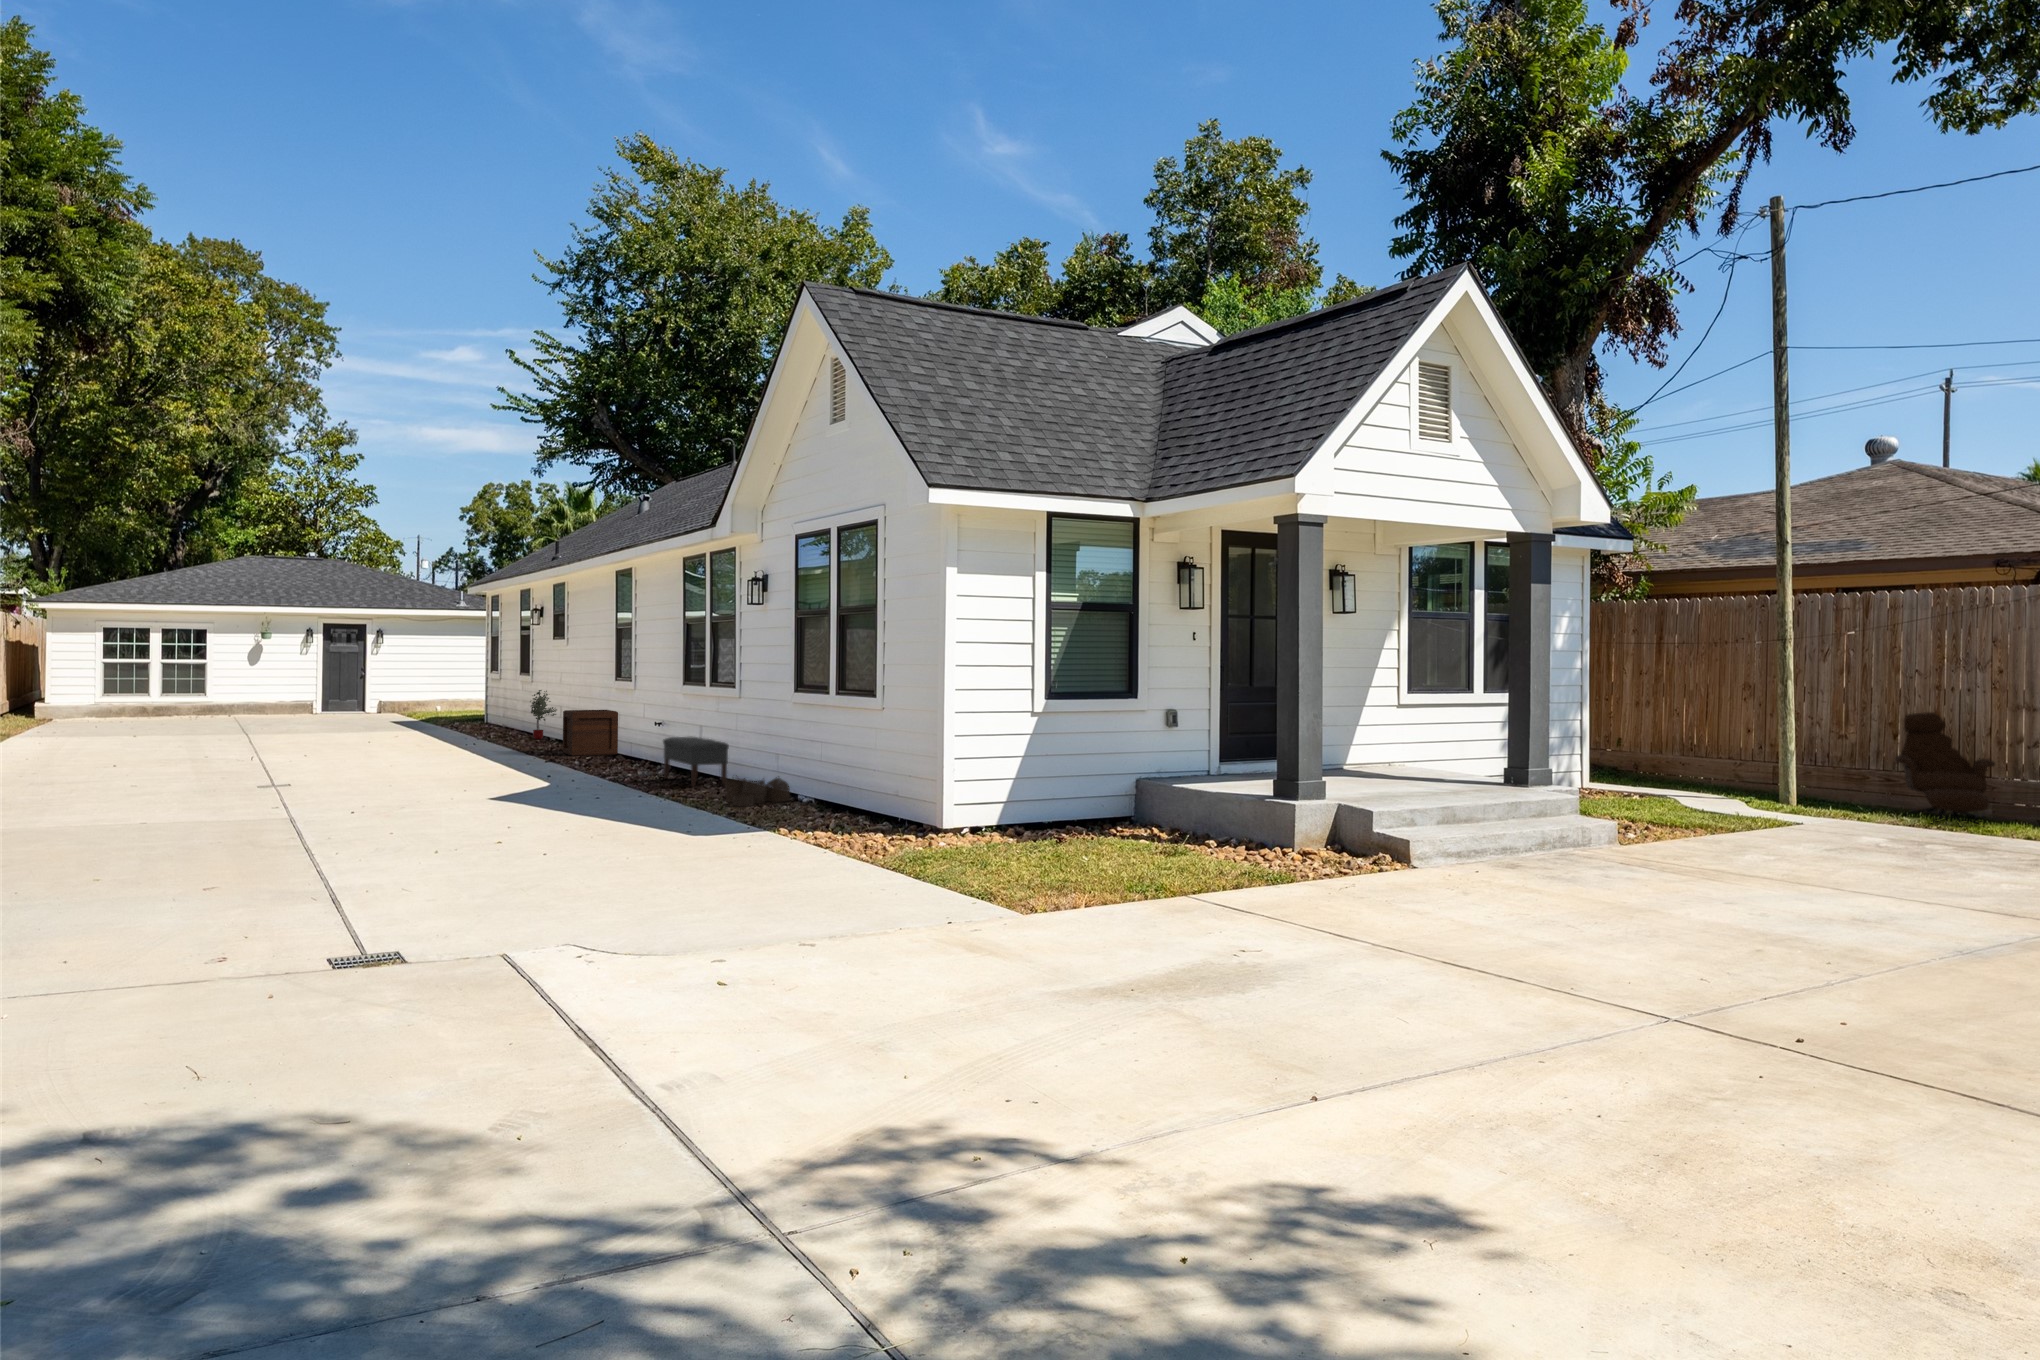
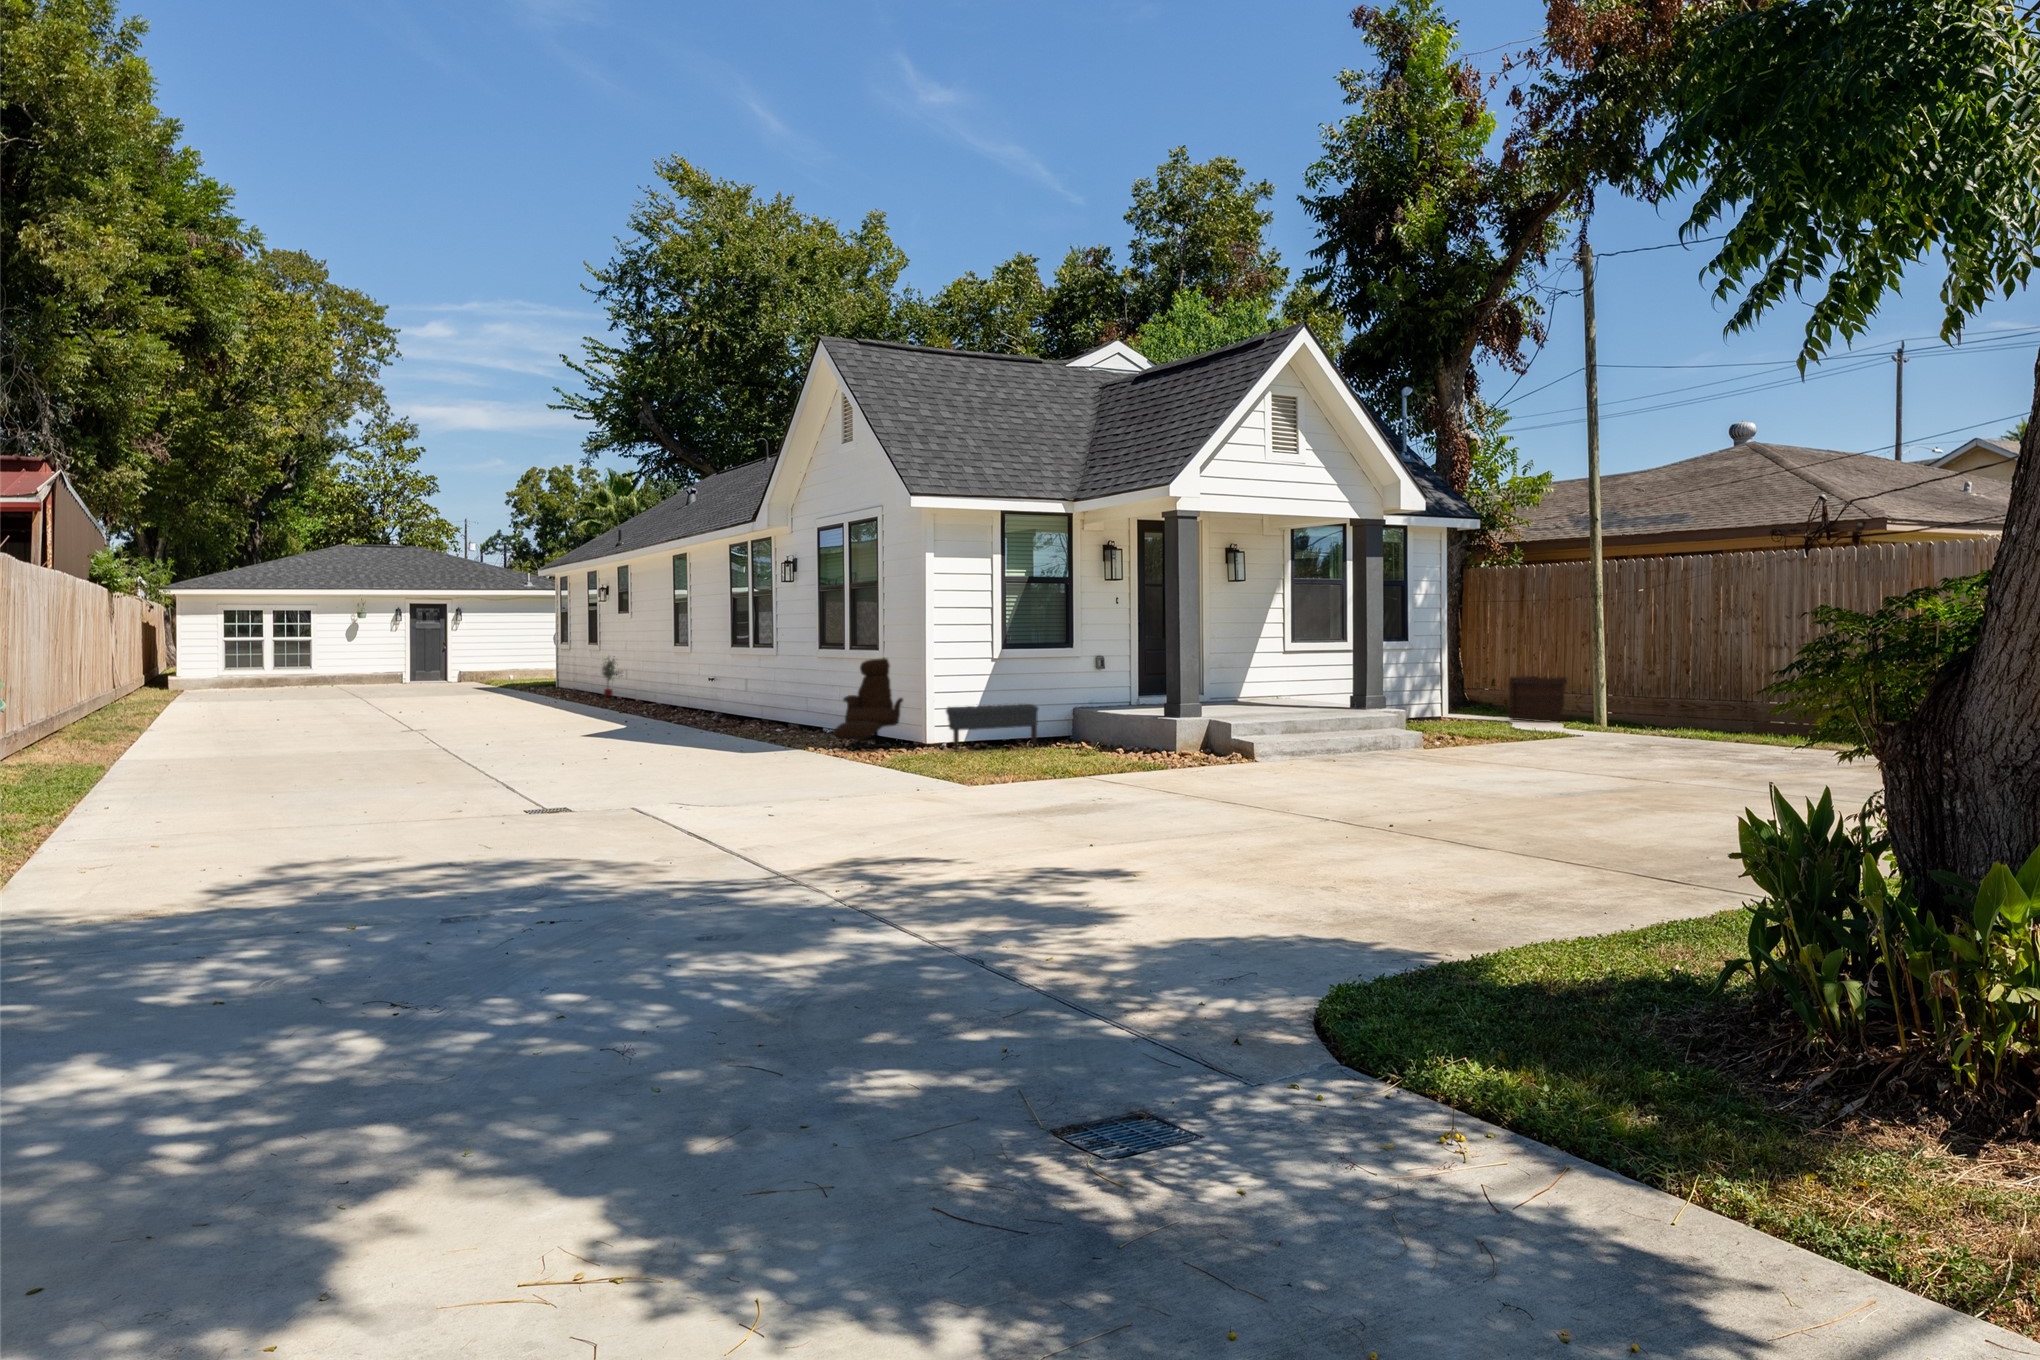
wooden crate: present [563,710,618,756] -> present [1509,676,1572,722]
lounge chair: present [1895,712,1995,827] -> present [834,658,903,751]
bench: present [663,737,729,787] -> present [939,704,1038,752]
woven basket: present [725,776,790,807] -> none [770,712,819,734]

